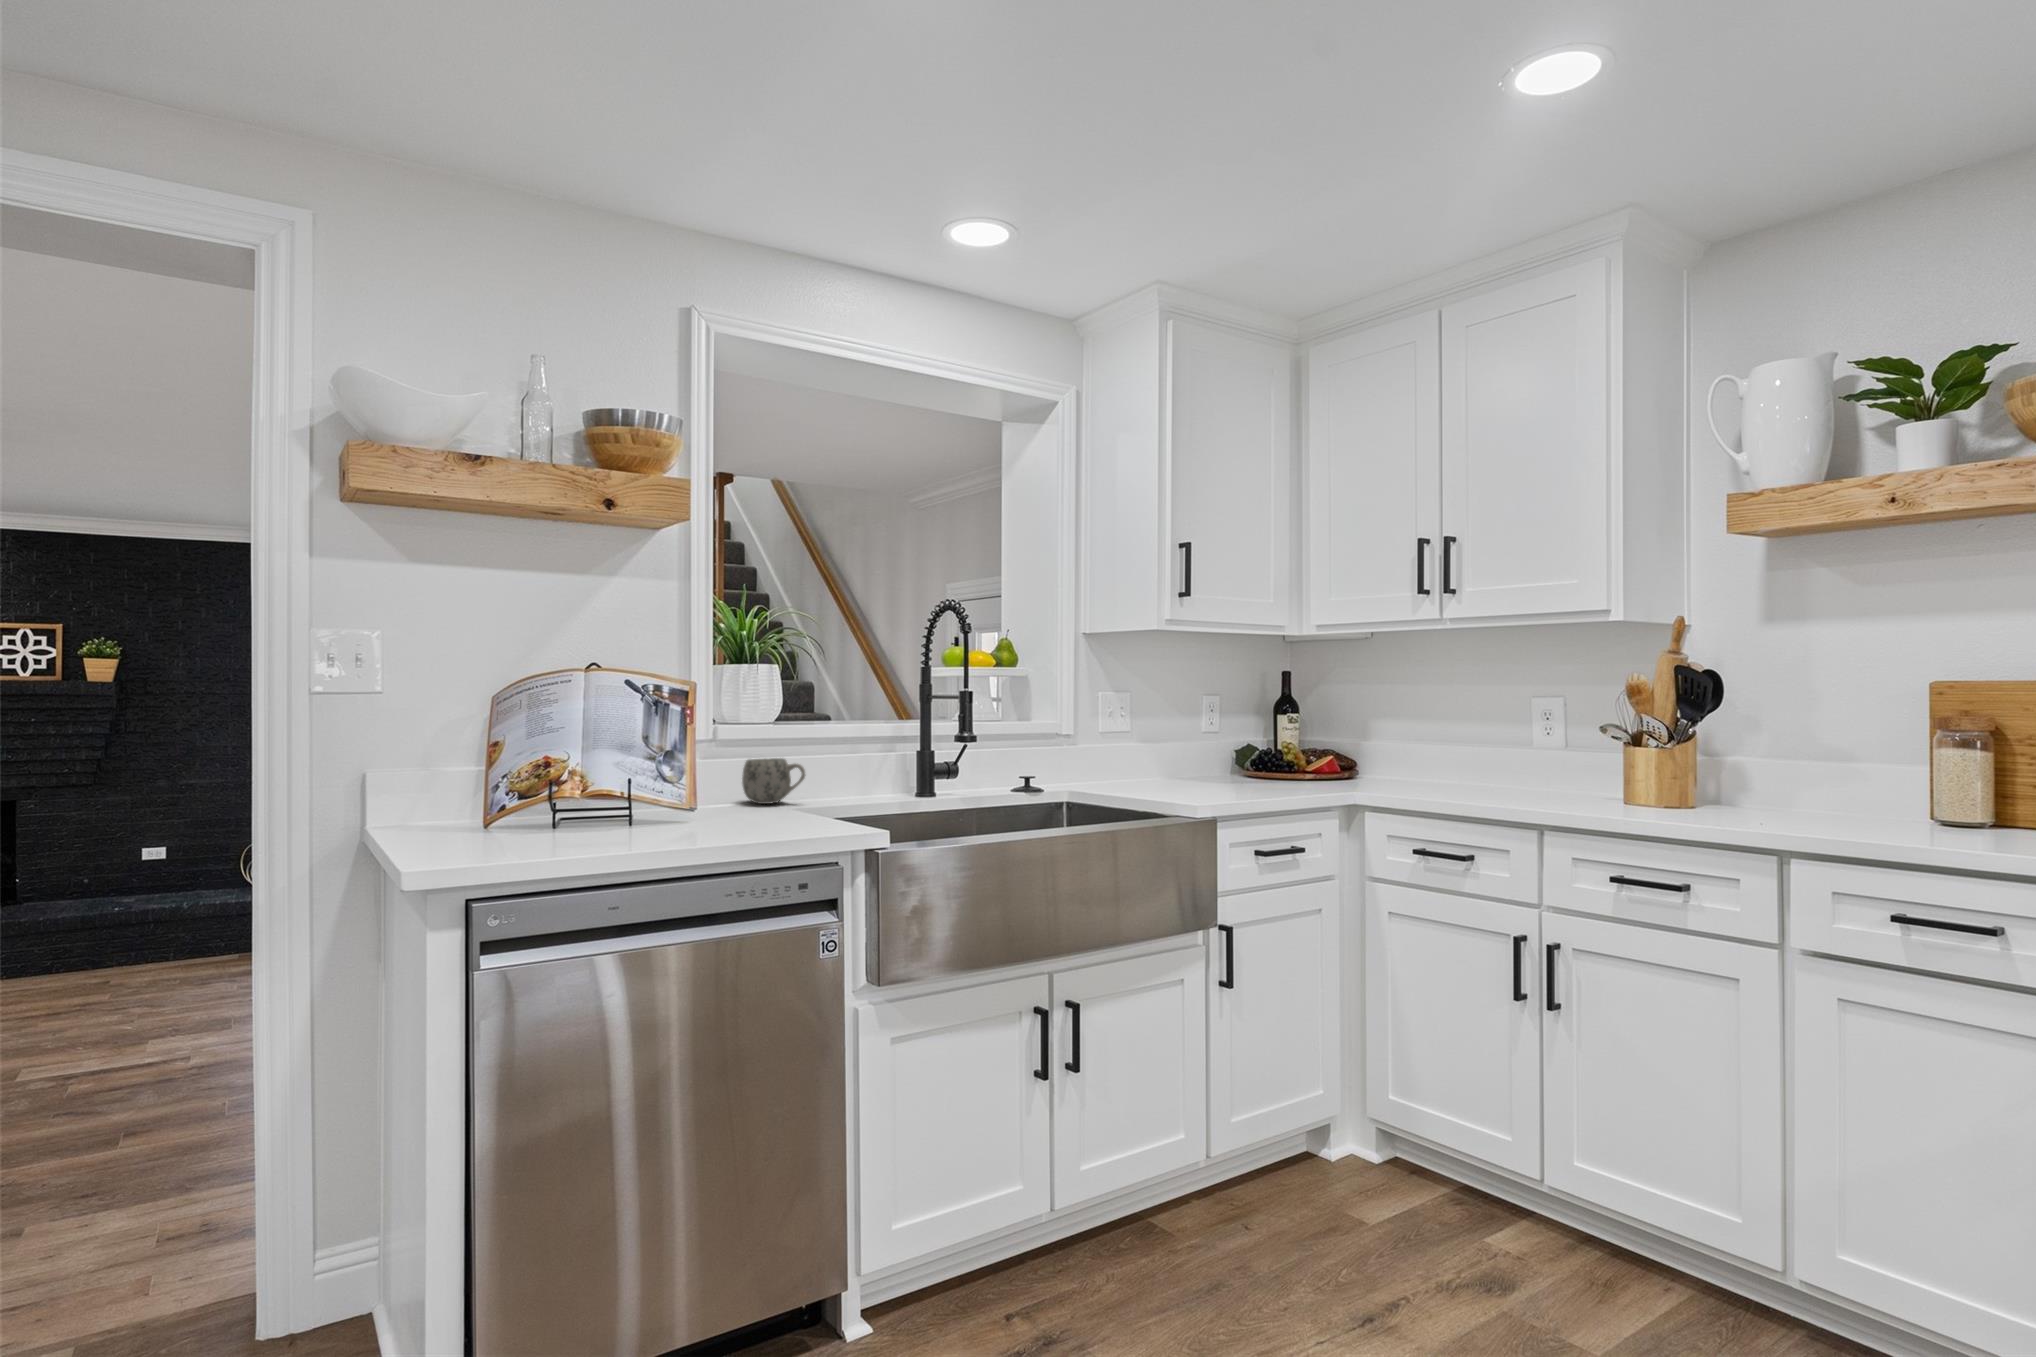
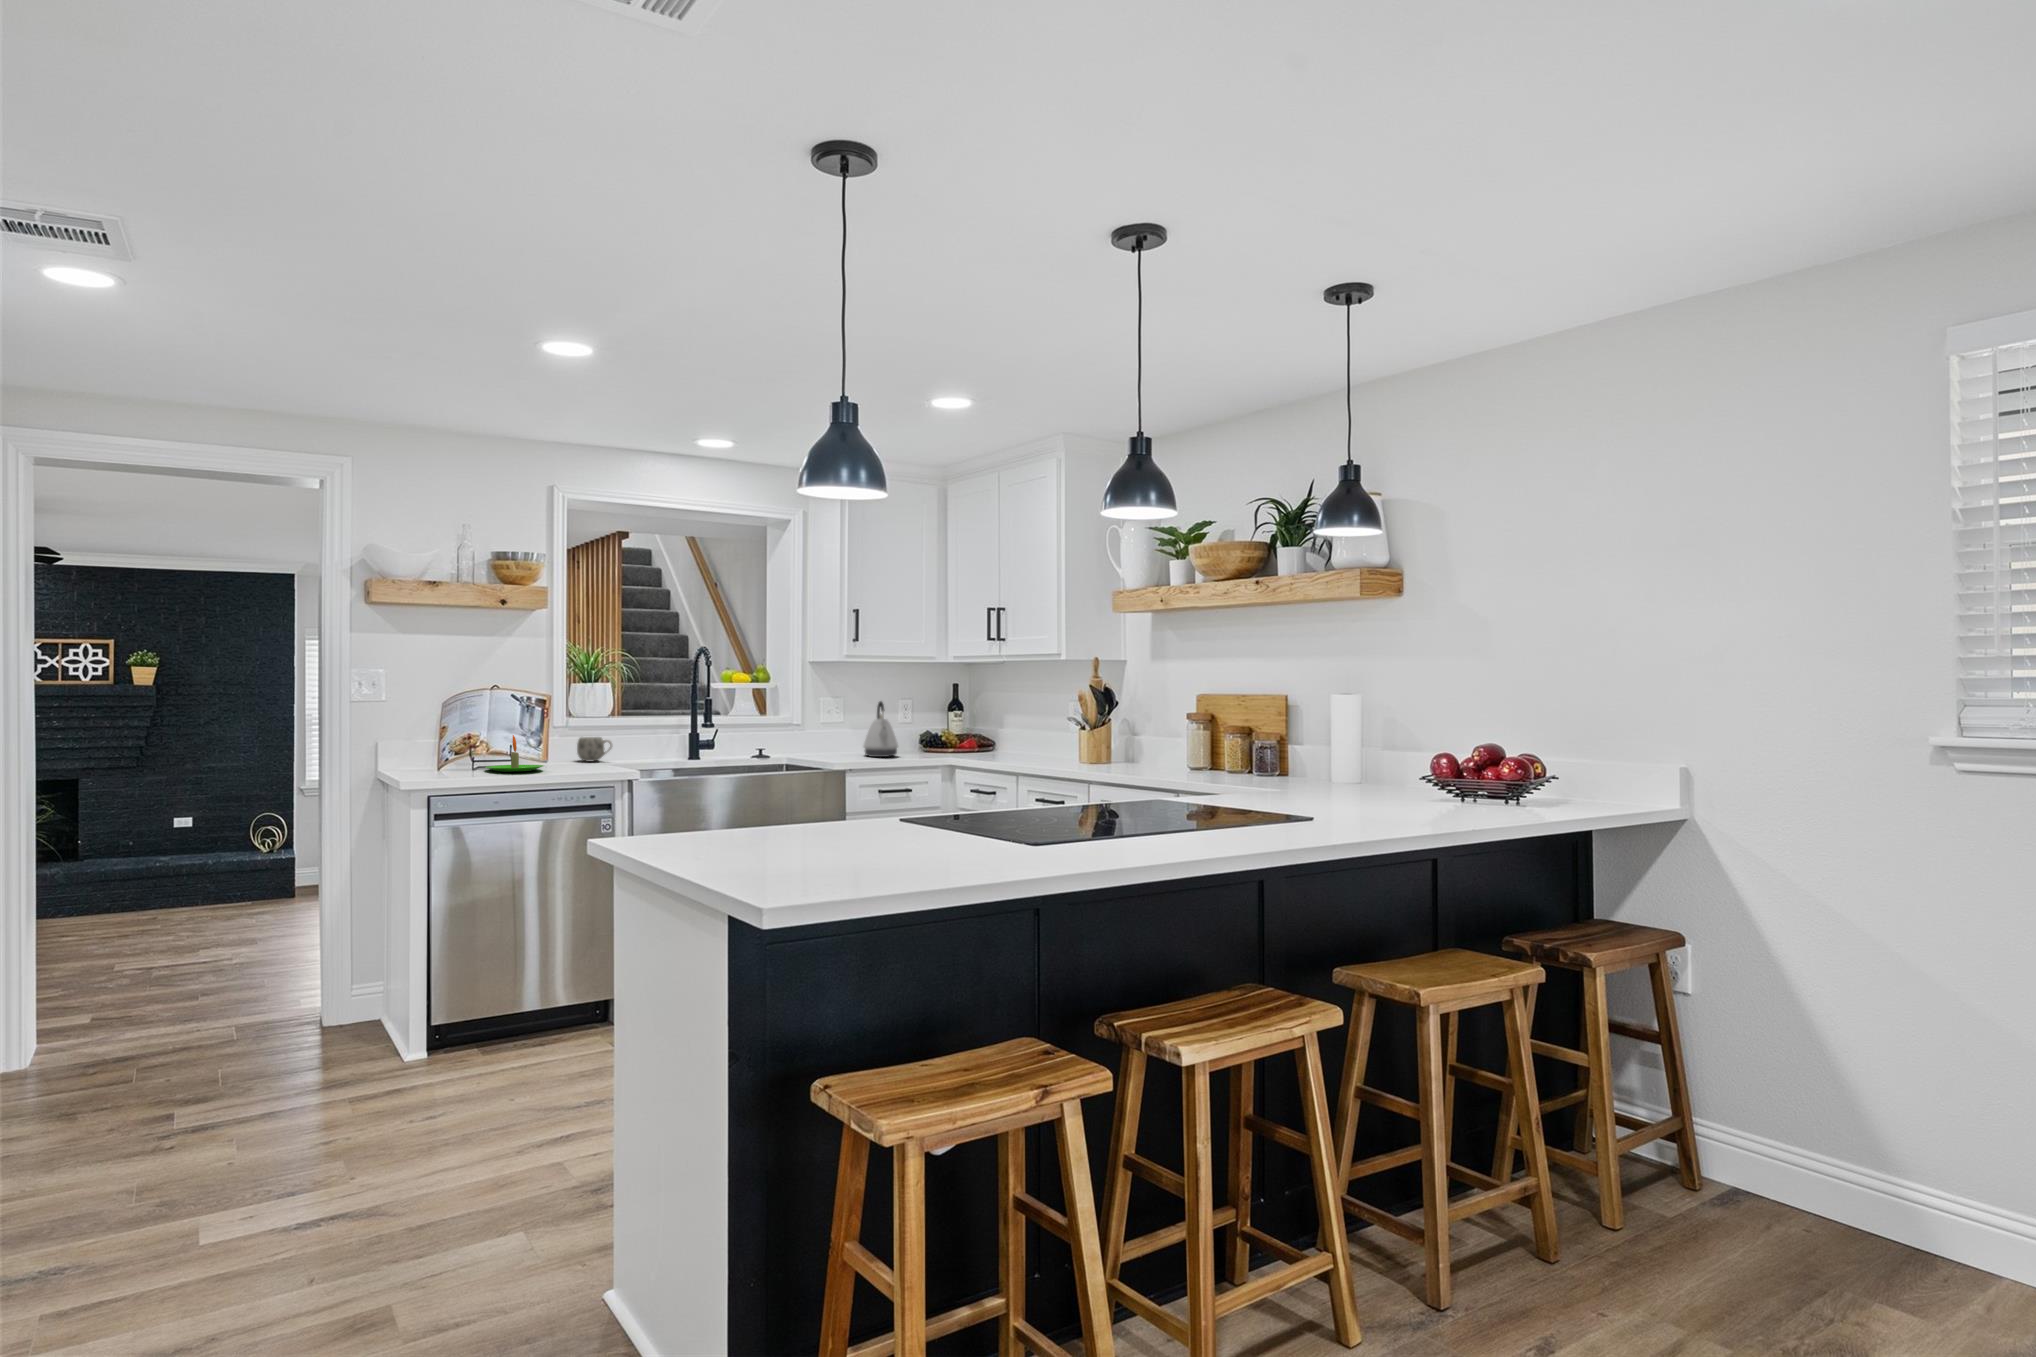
kettle: none [1185,693,1243,785] -> present [864,701,898,757]
candle: none [581,758,696,833] -> present [486,735,544,772]

